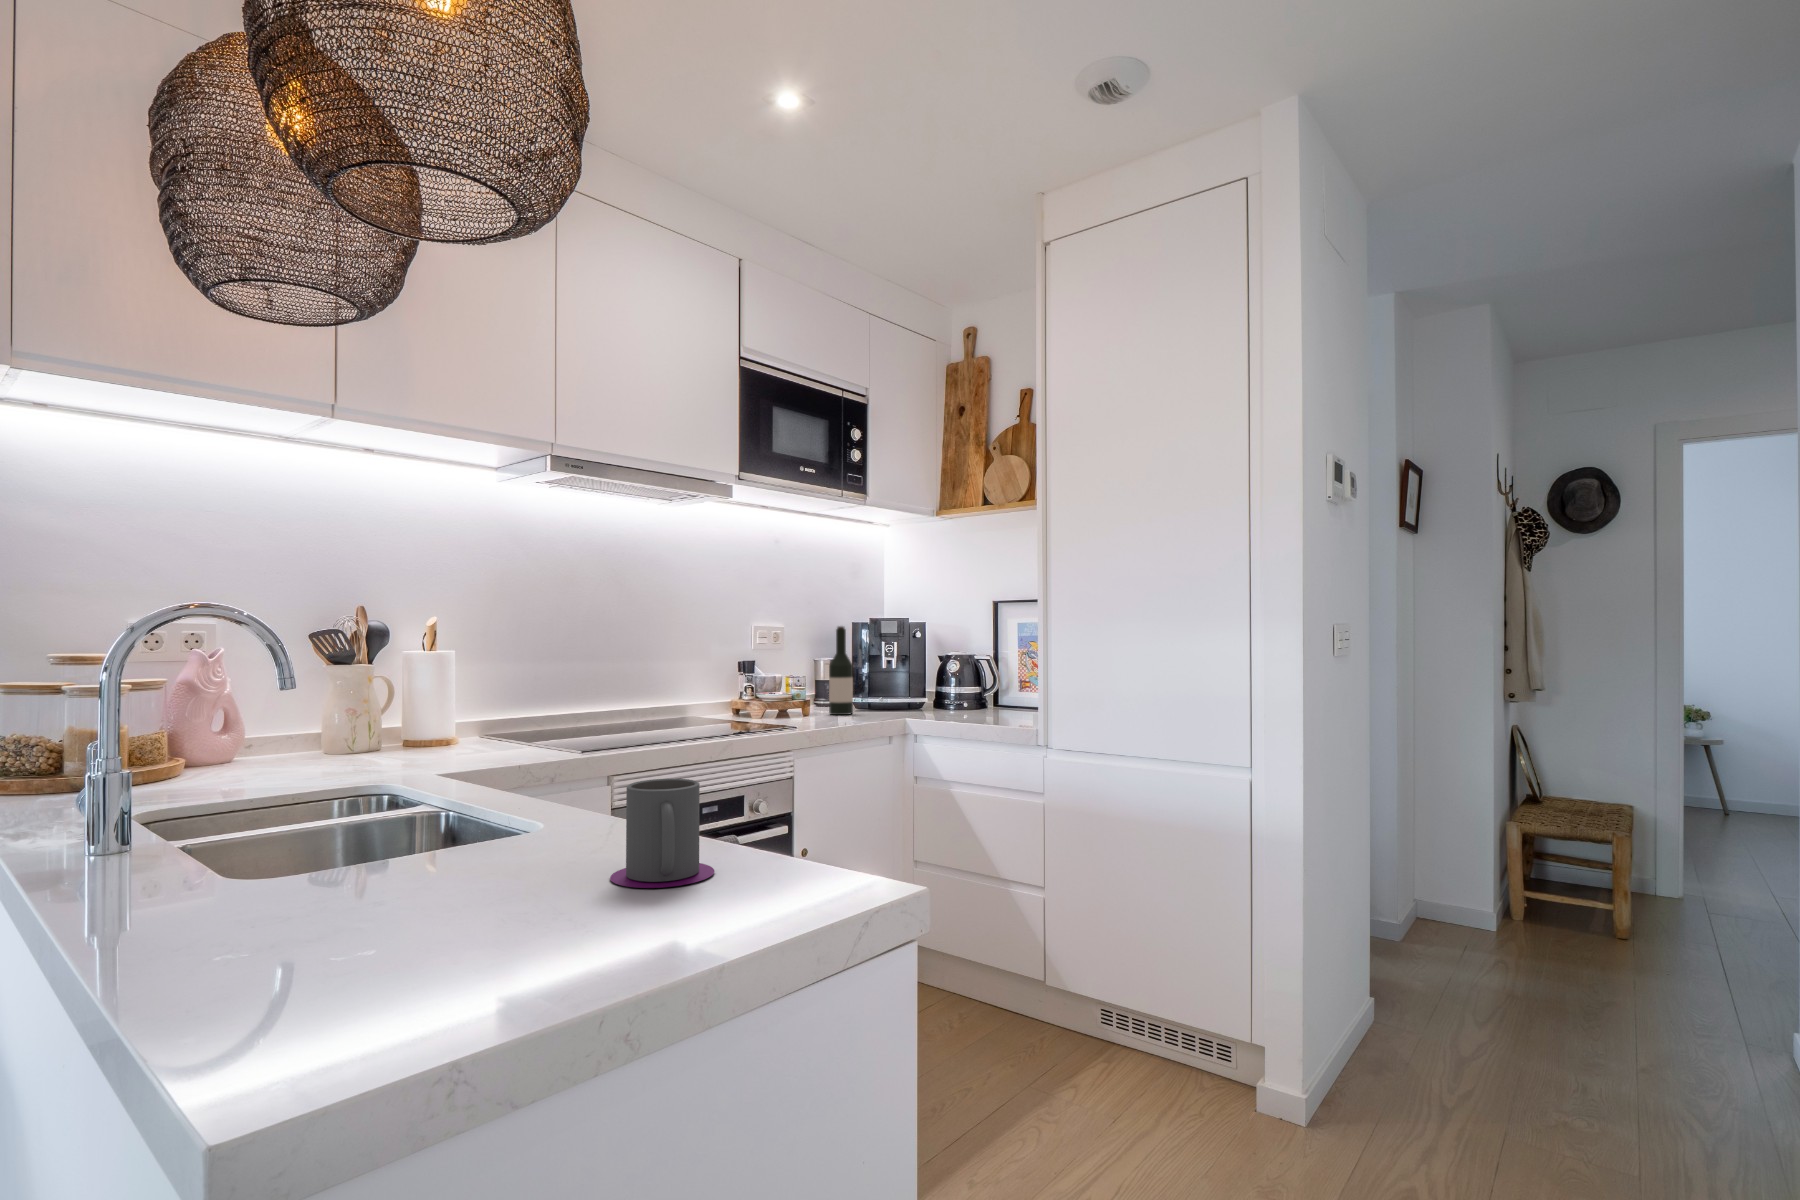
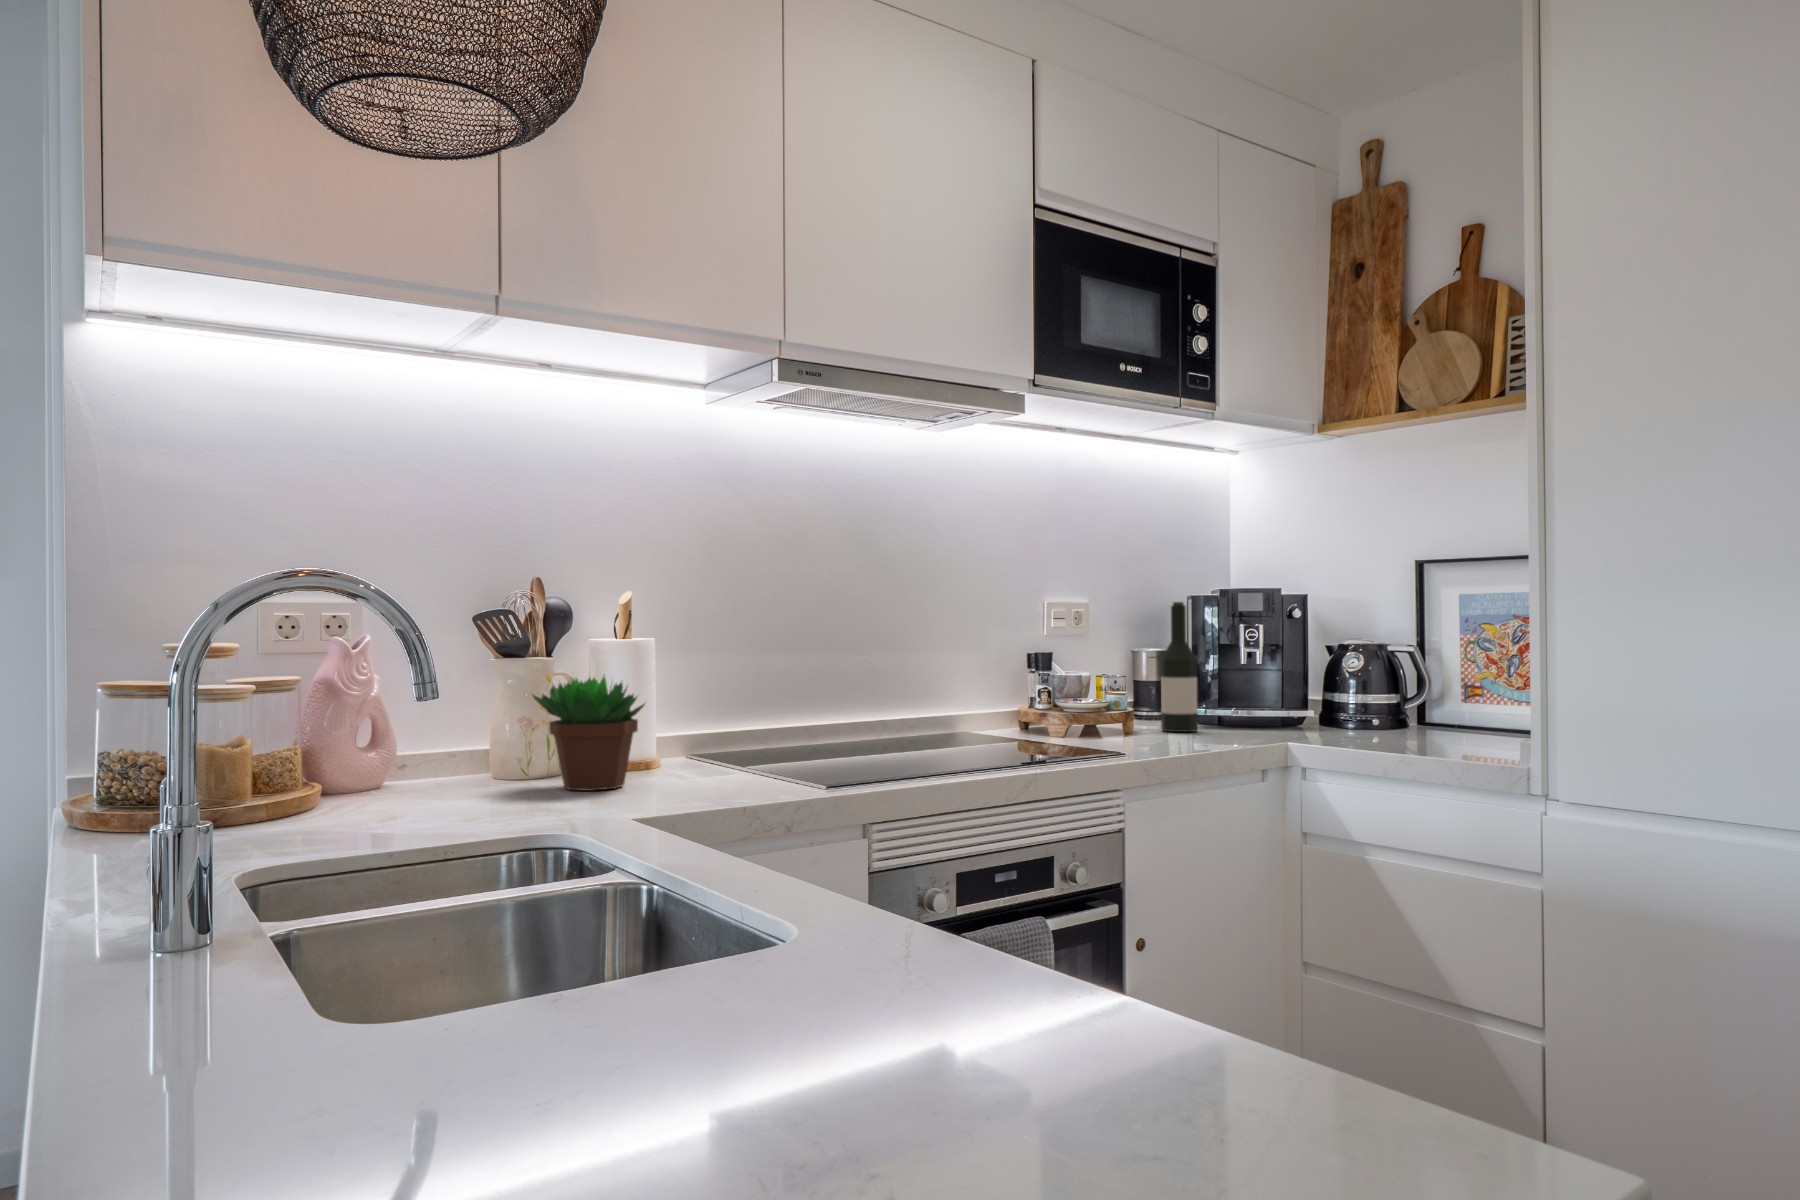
succulent plant: none [356,675,448,760] -> present [531,675,644,791]
mug: present [610,779,715,888] -> none [936,886,1131,1112]

